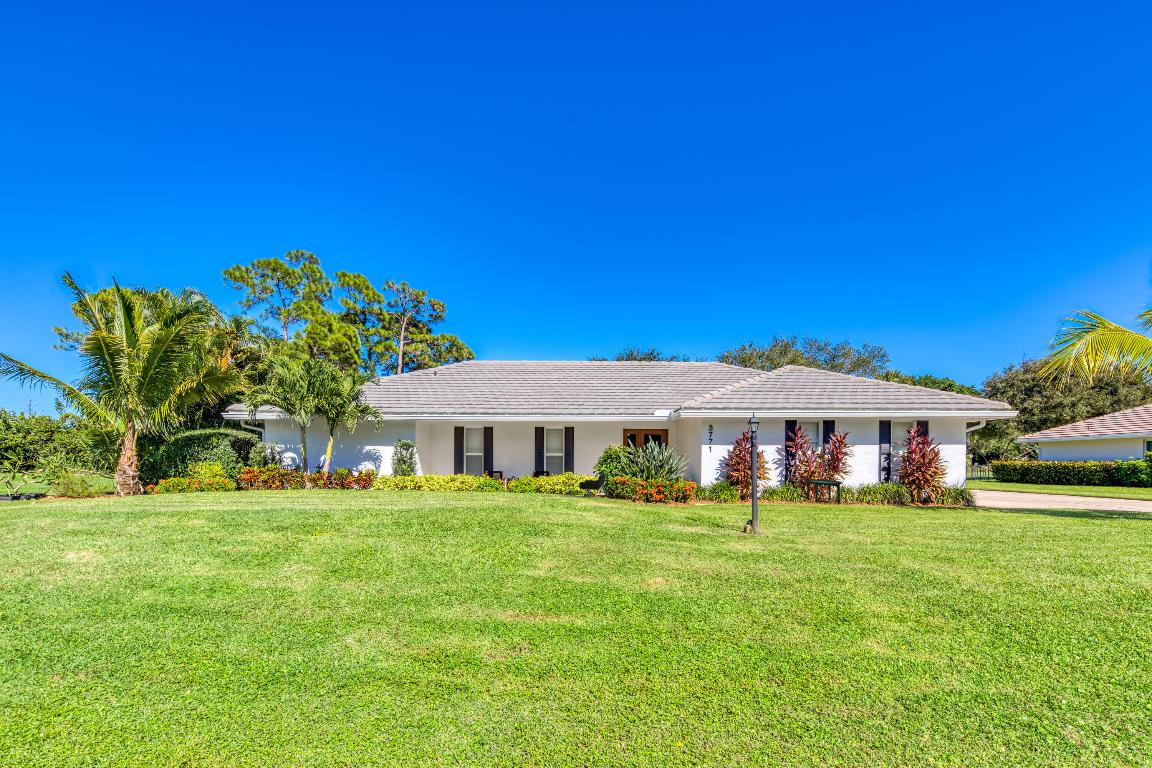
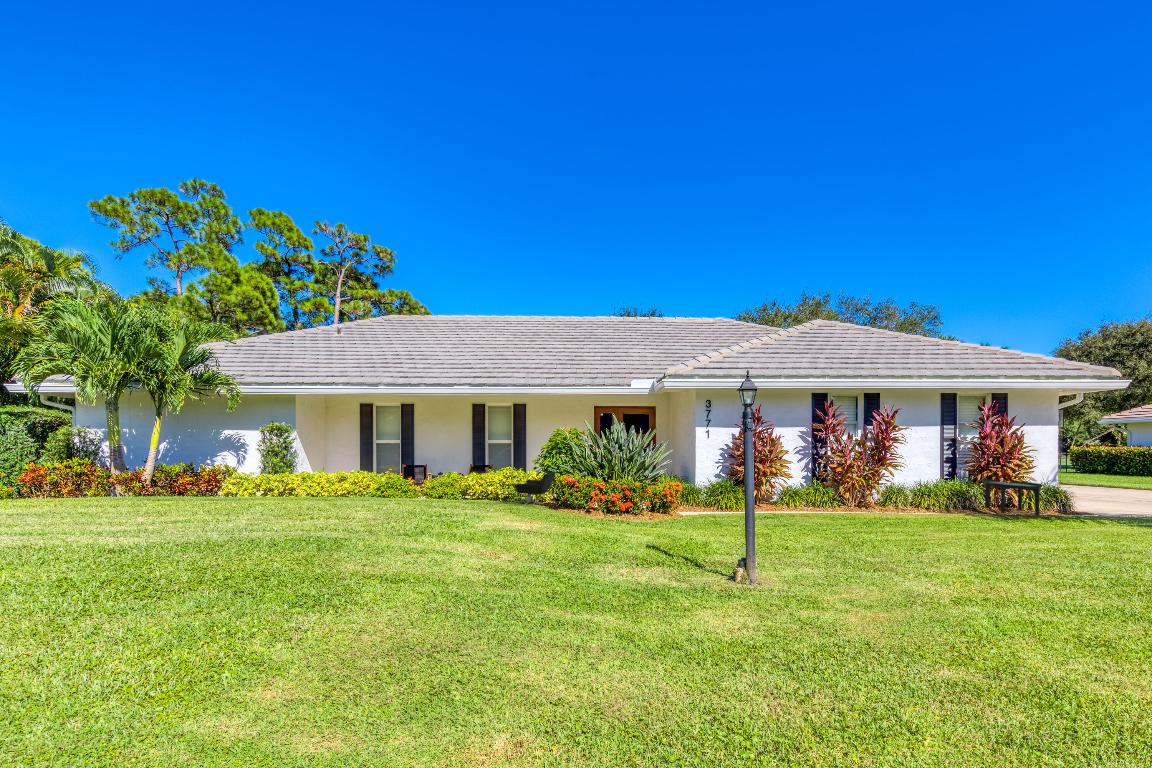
round table: present [804,479,842,504] -> present [982,479,1043,515]

